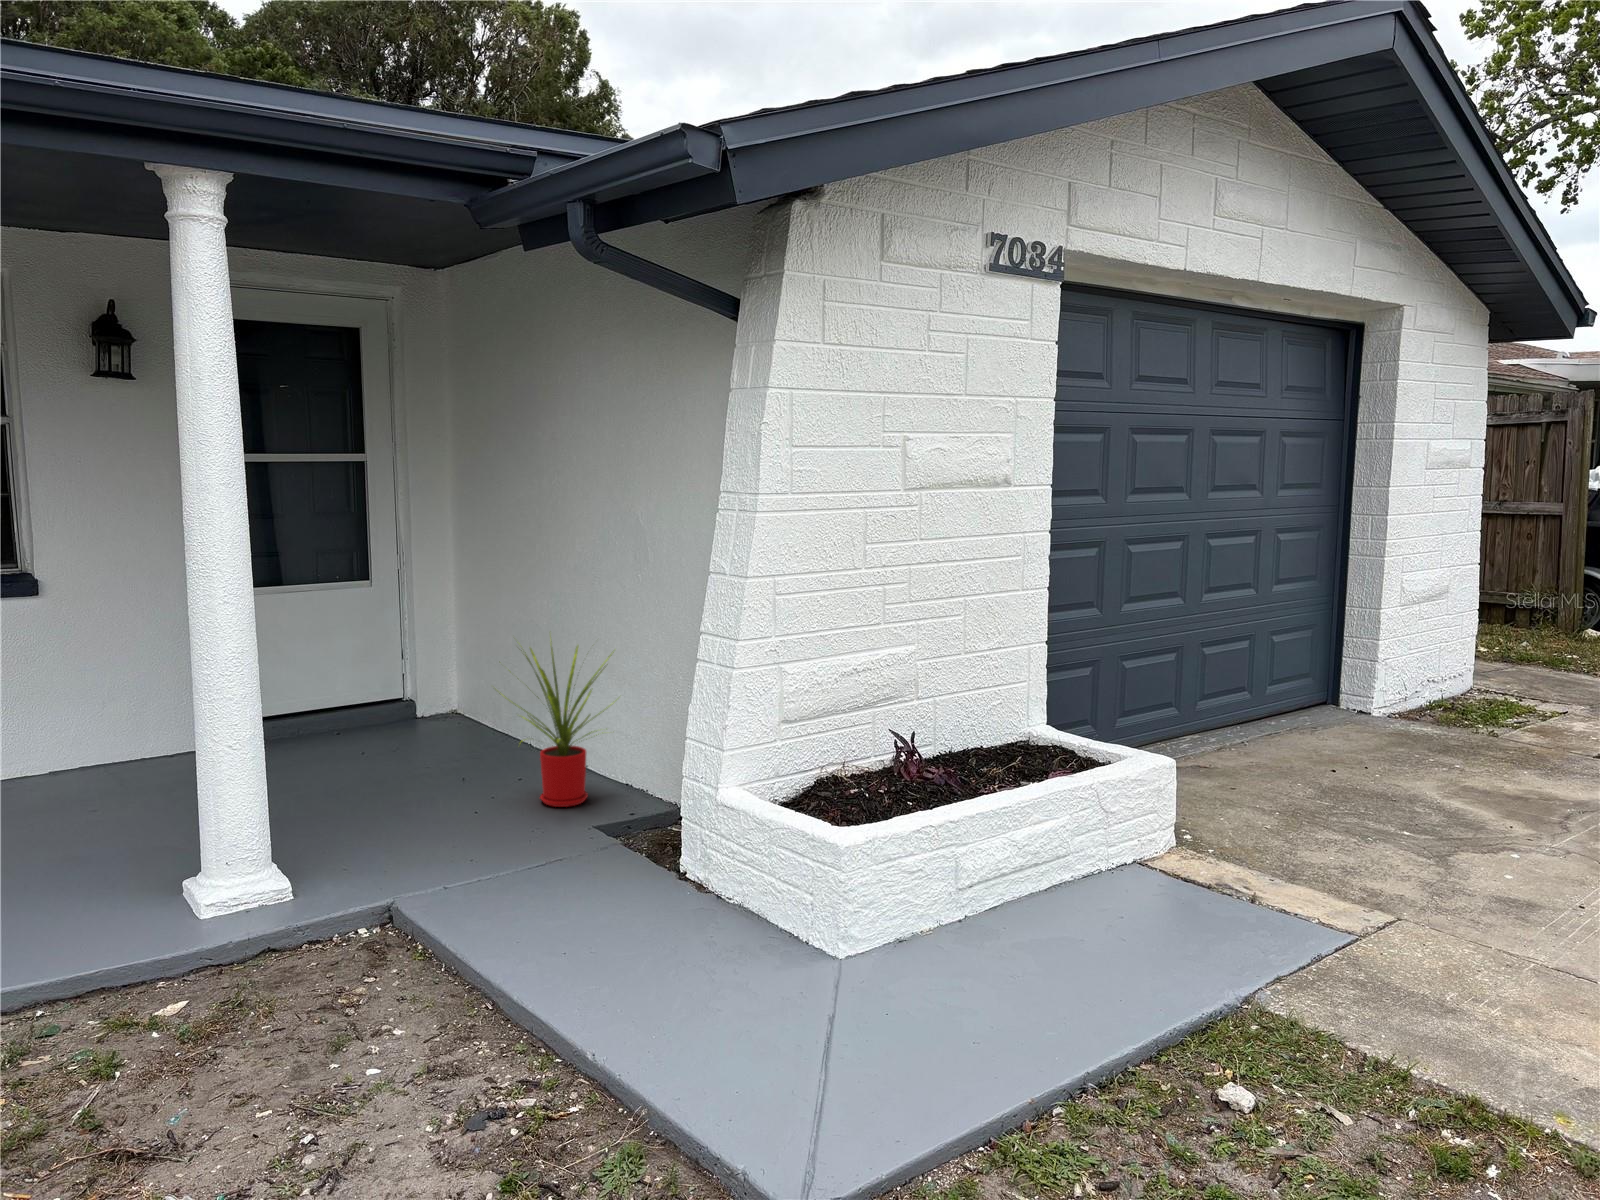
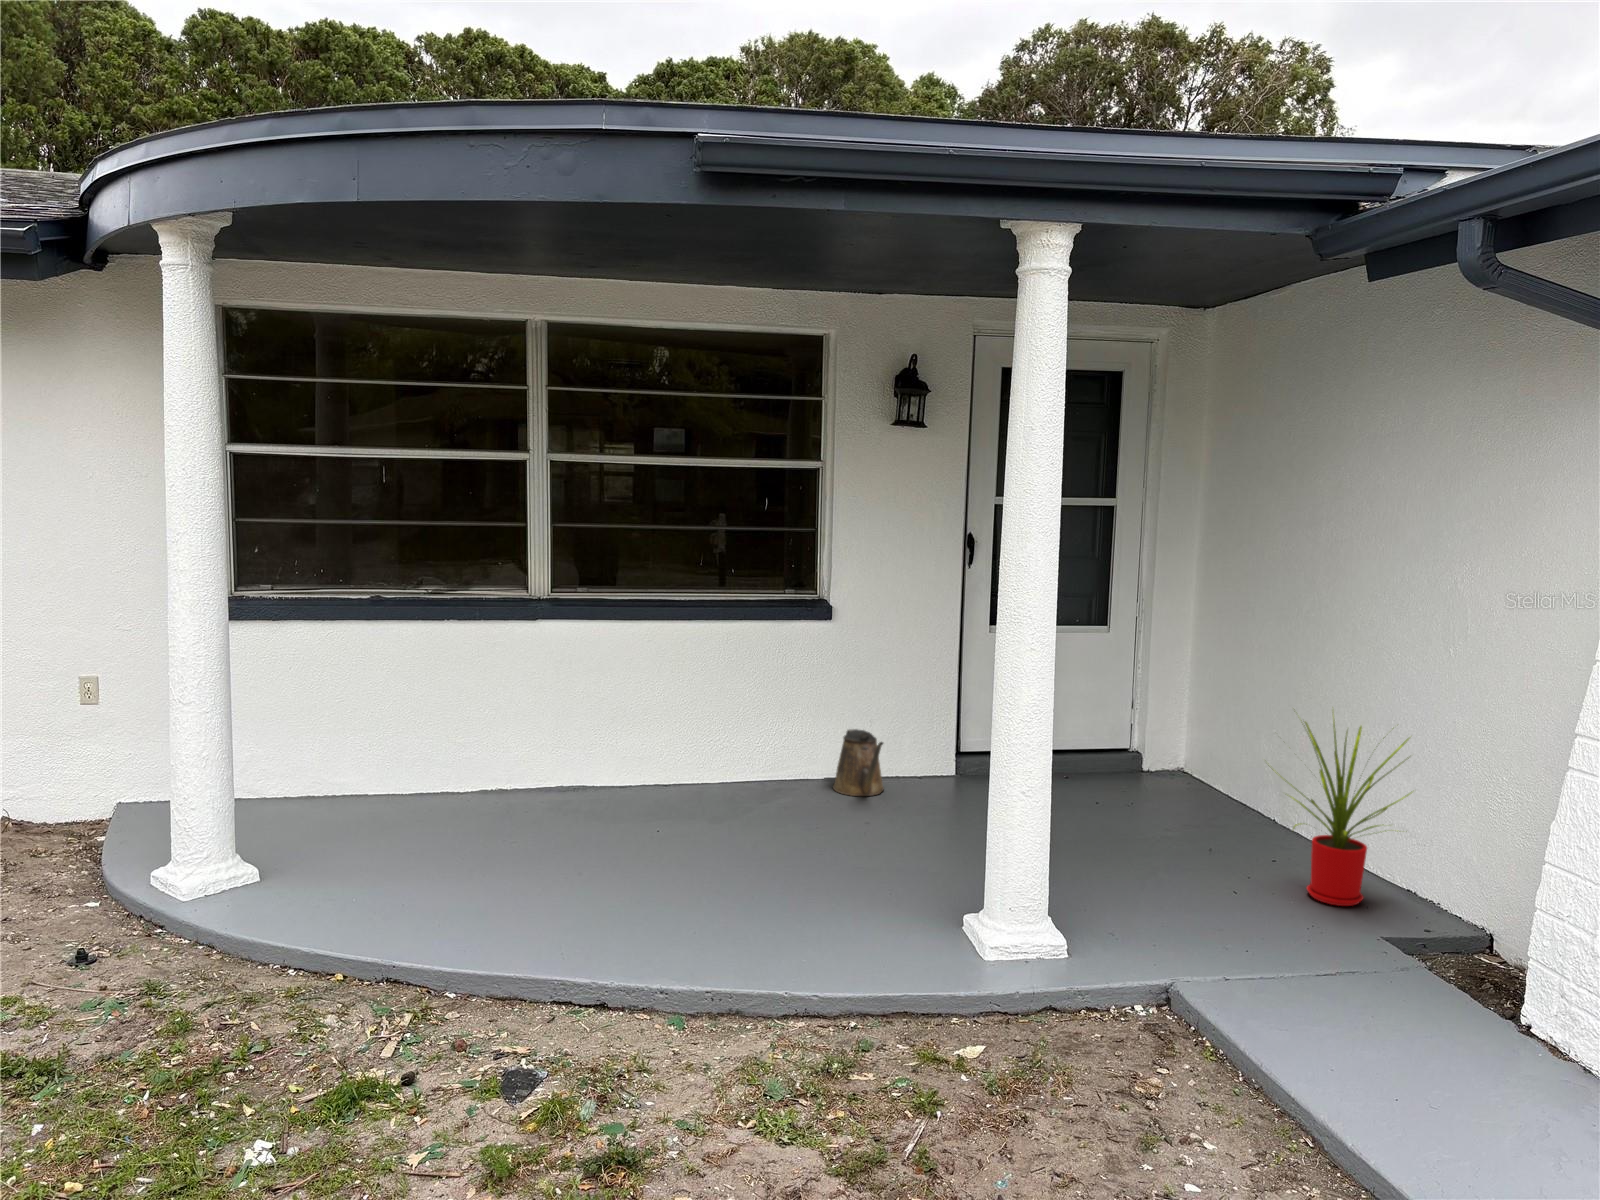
watering can: none [61,713,125,786] -> present [833,729,884,796]

